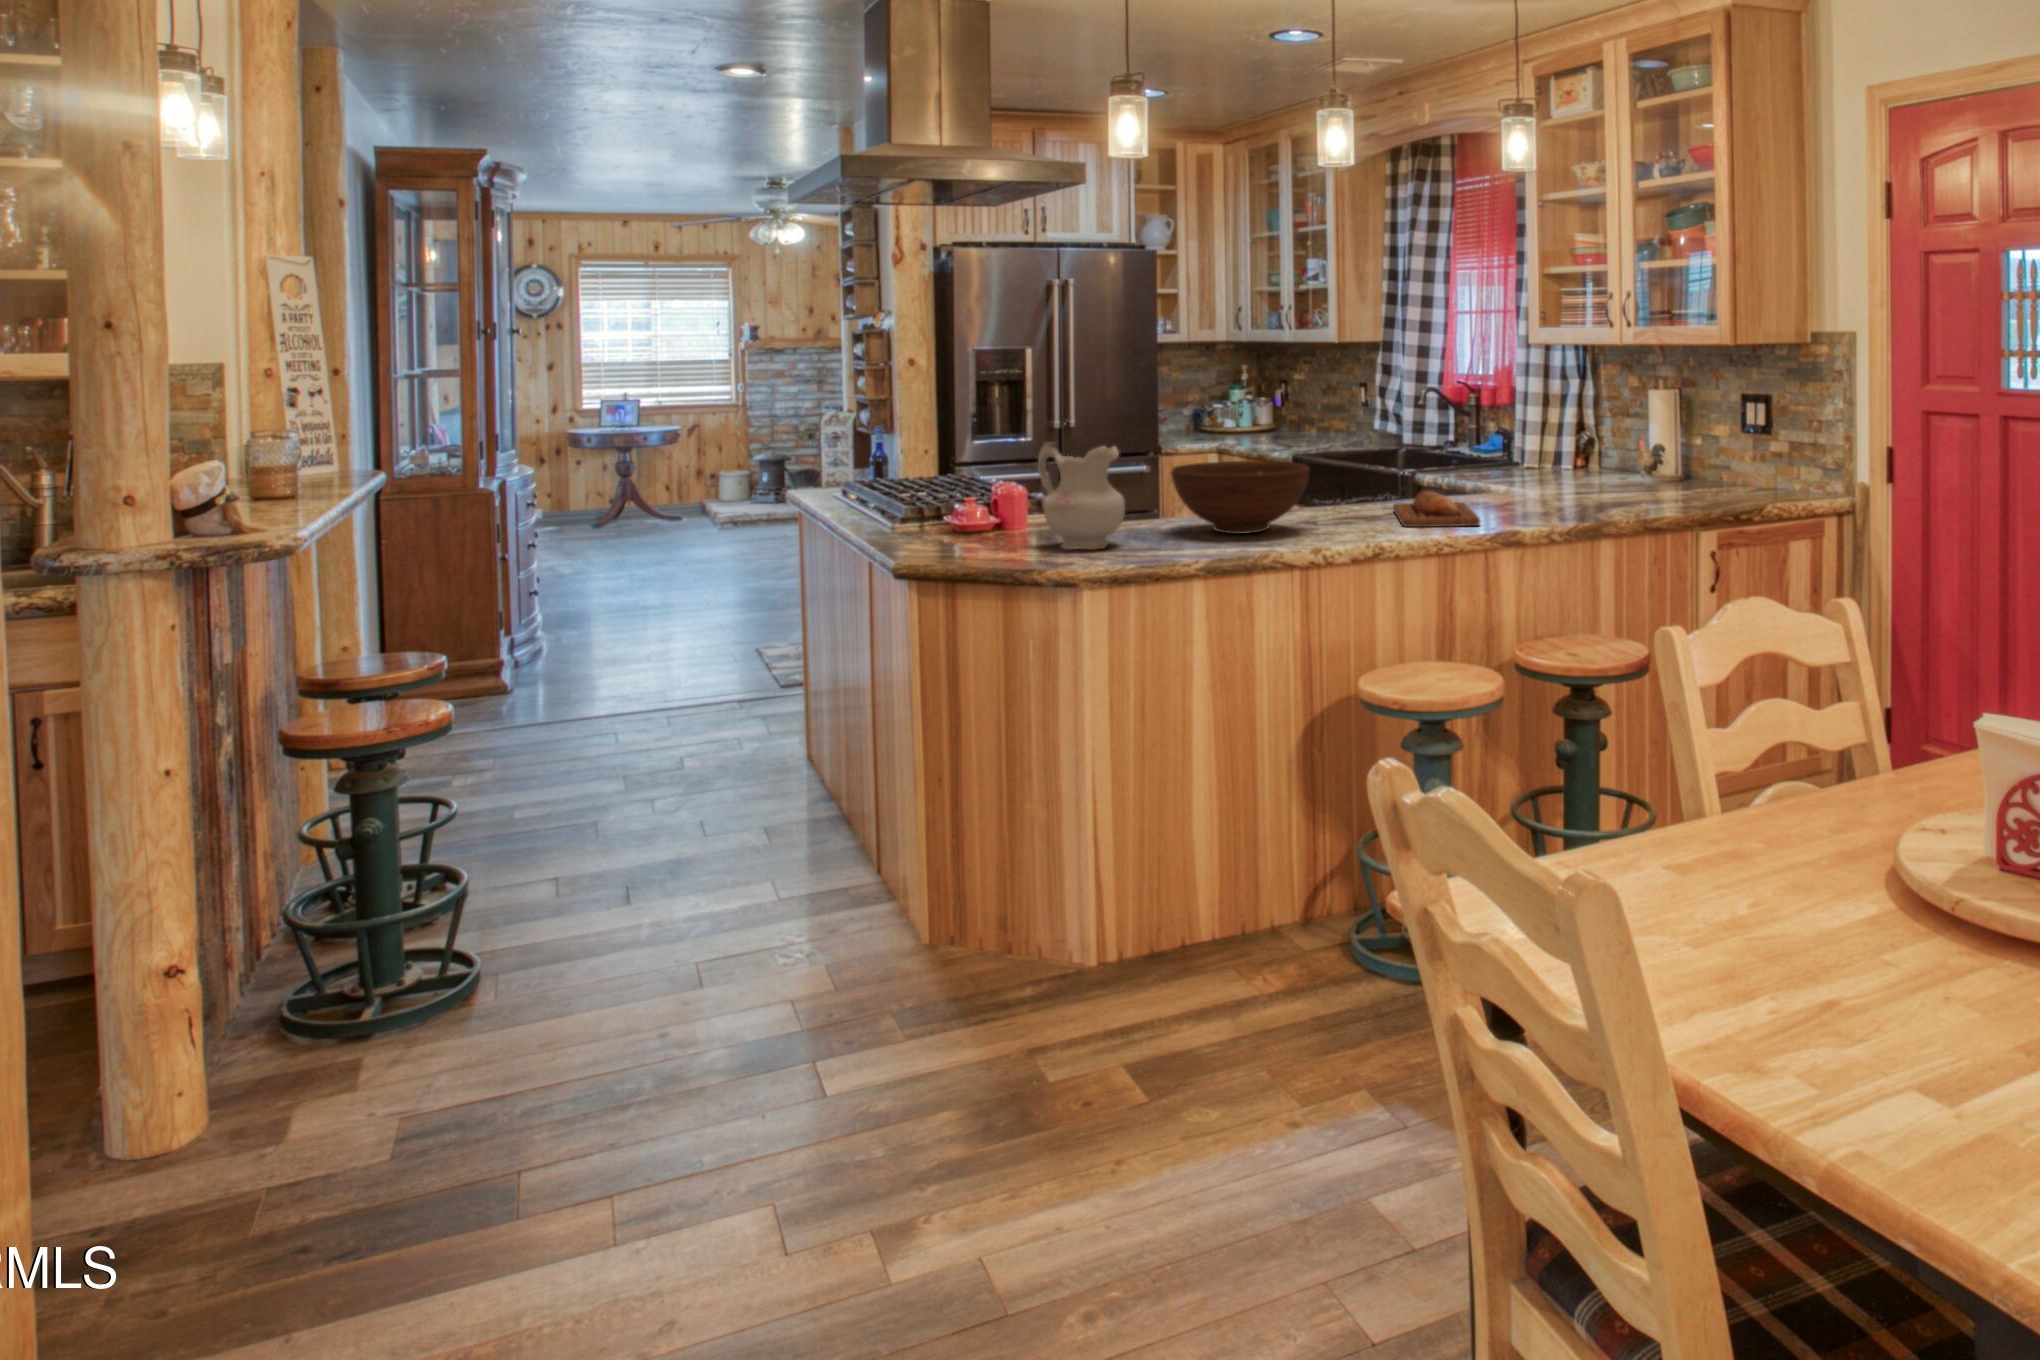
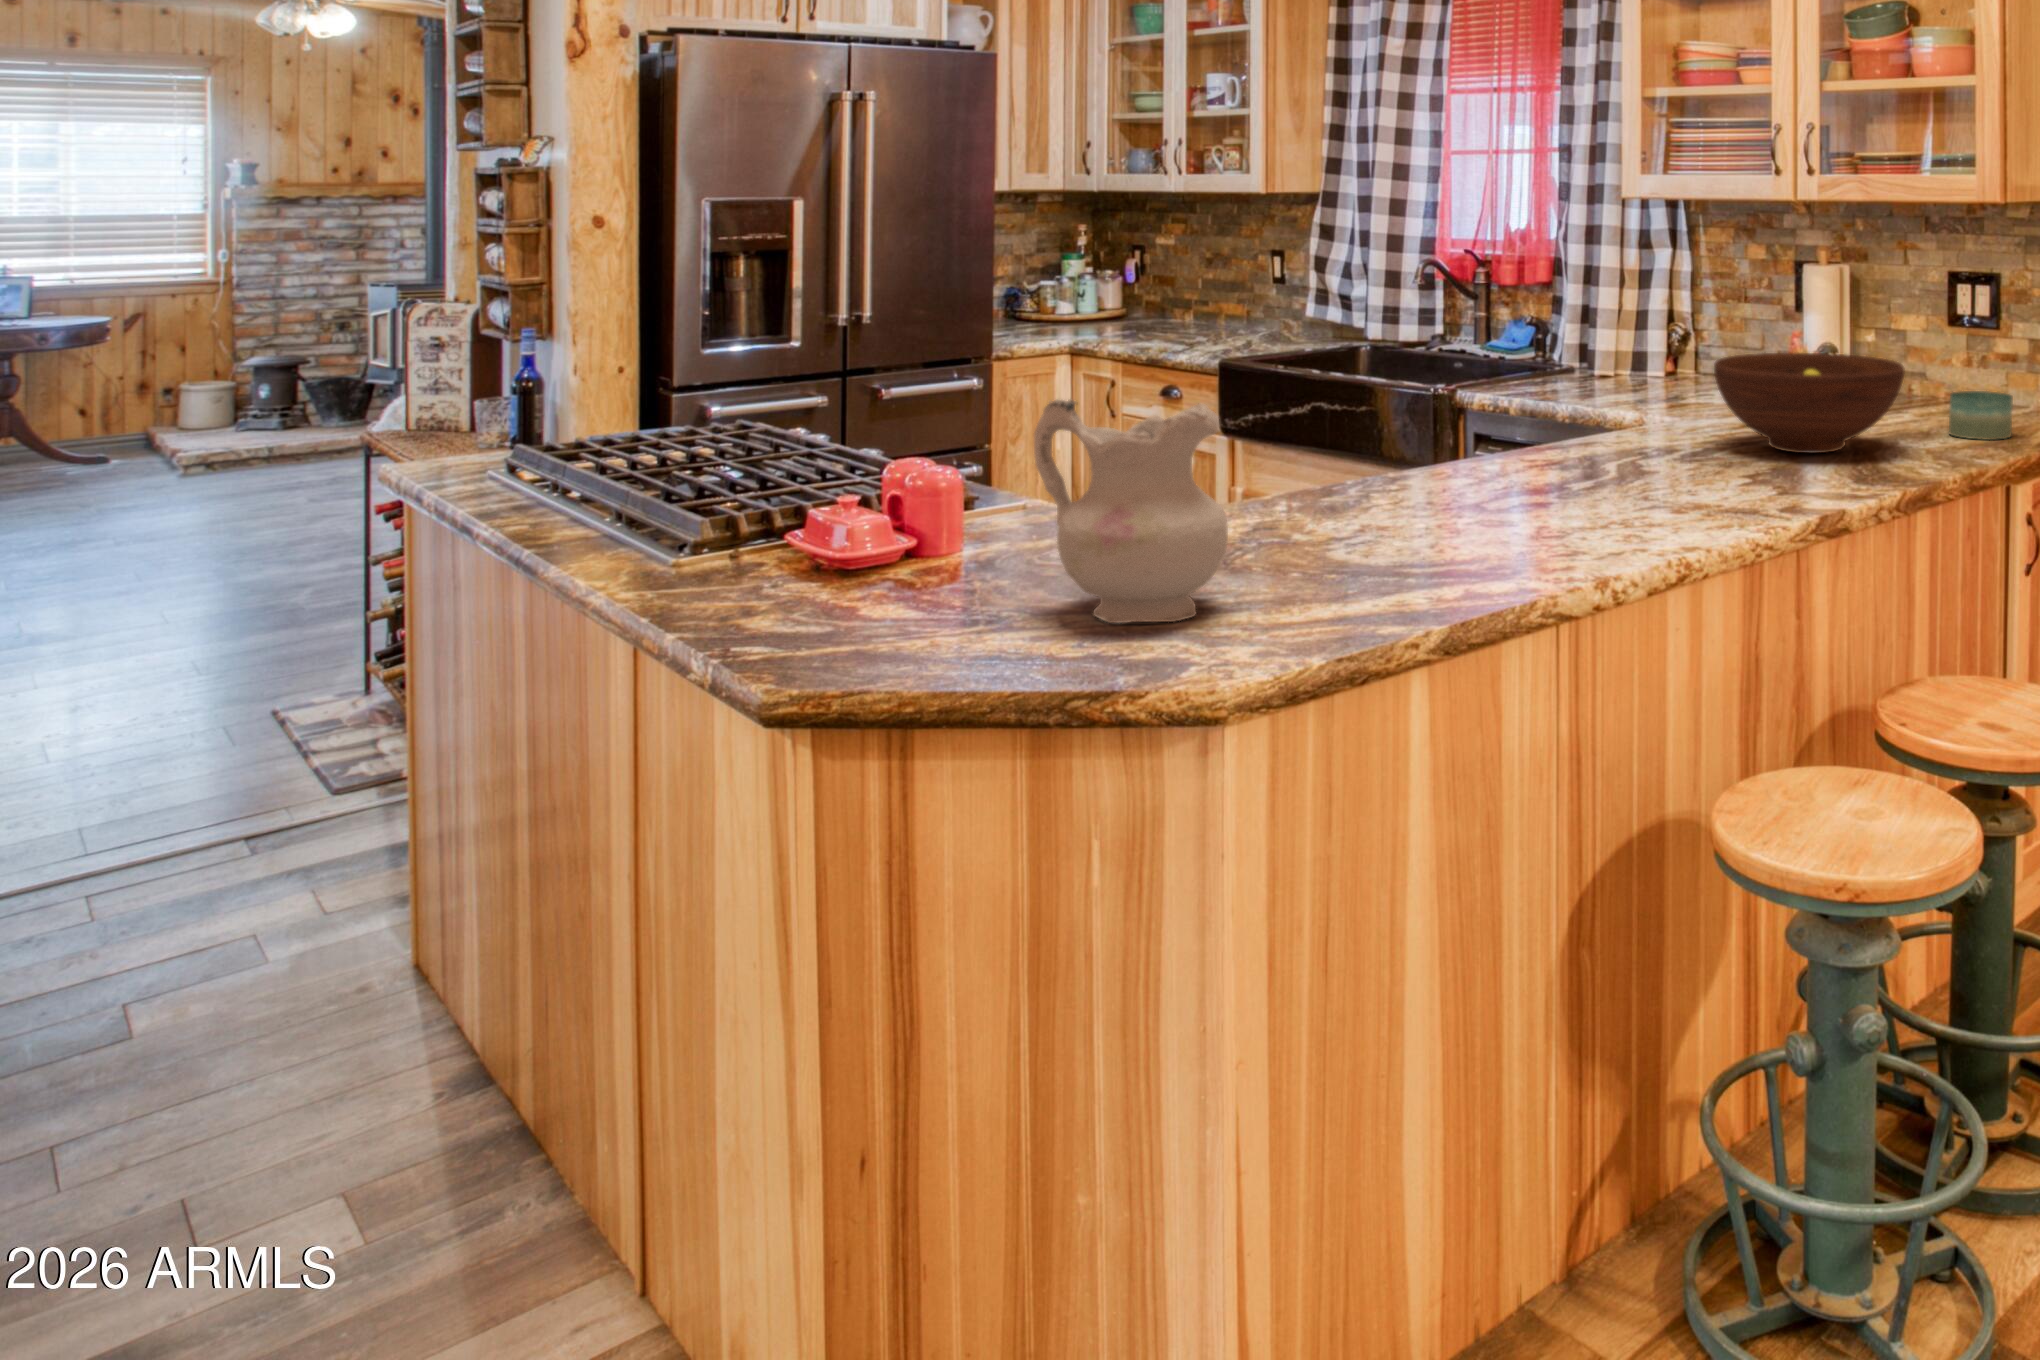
fruit bowl: present [1171,461,1310,534] -> present [1714,353,1905,453]
candle: none [1691,473,1735,504] -> present [1949,391,2013,440]
bread loaf: present [1393,491,1480,527] -> none [1567,442,1768,515]

